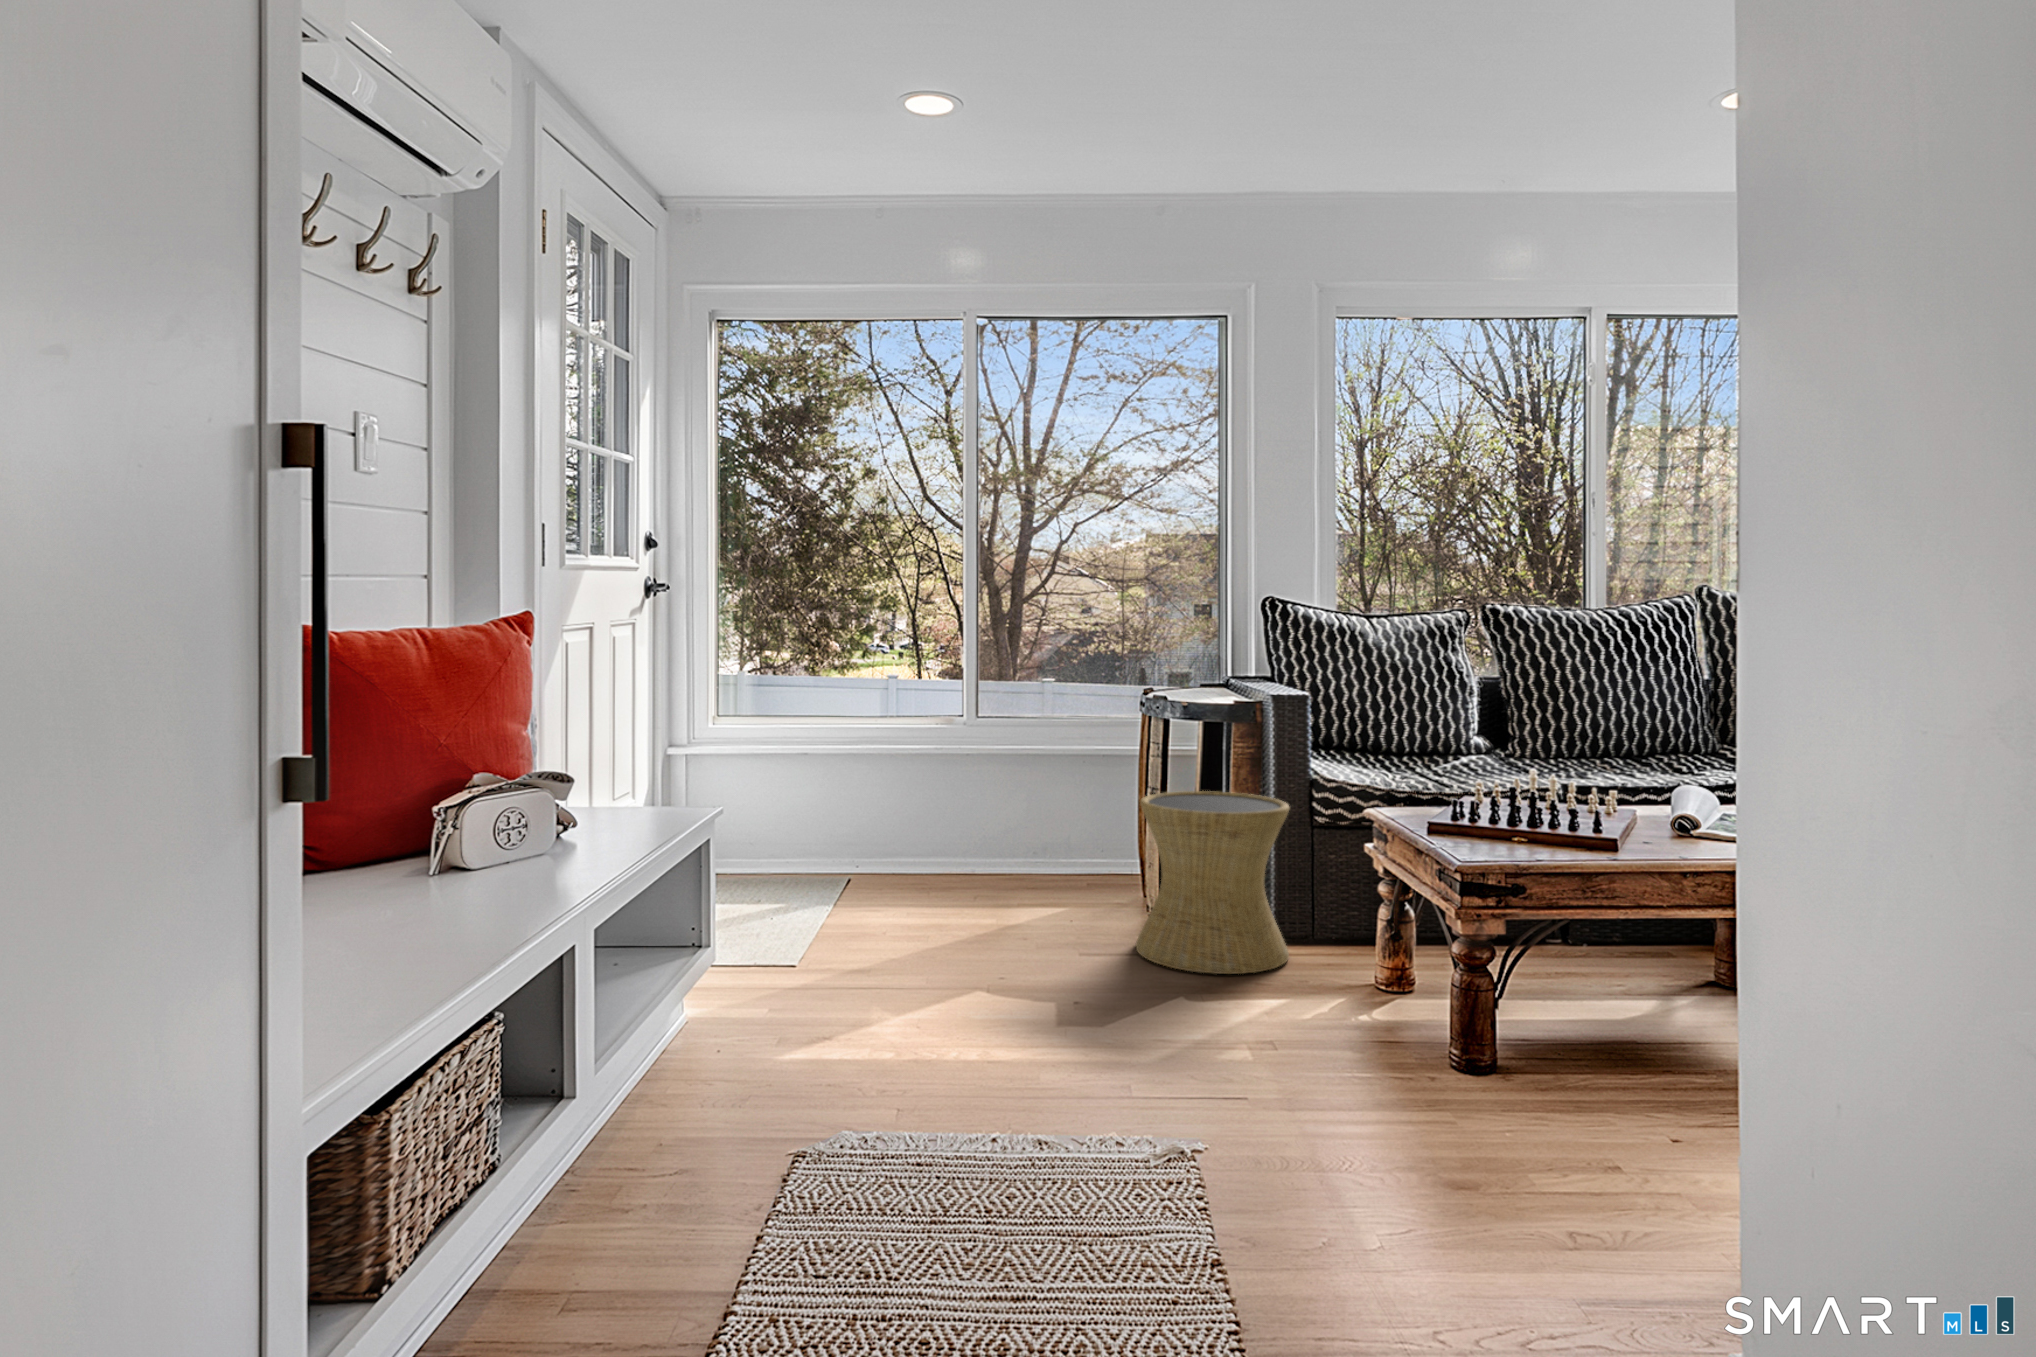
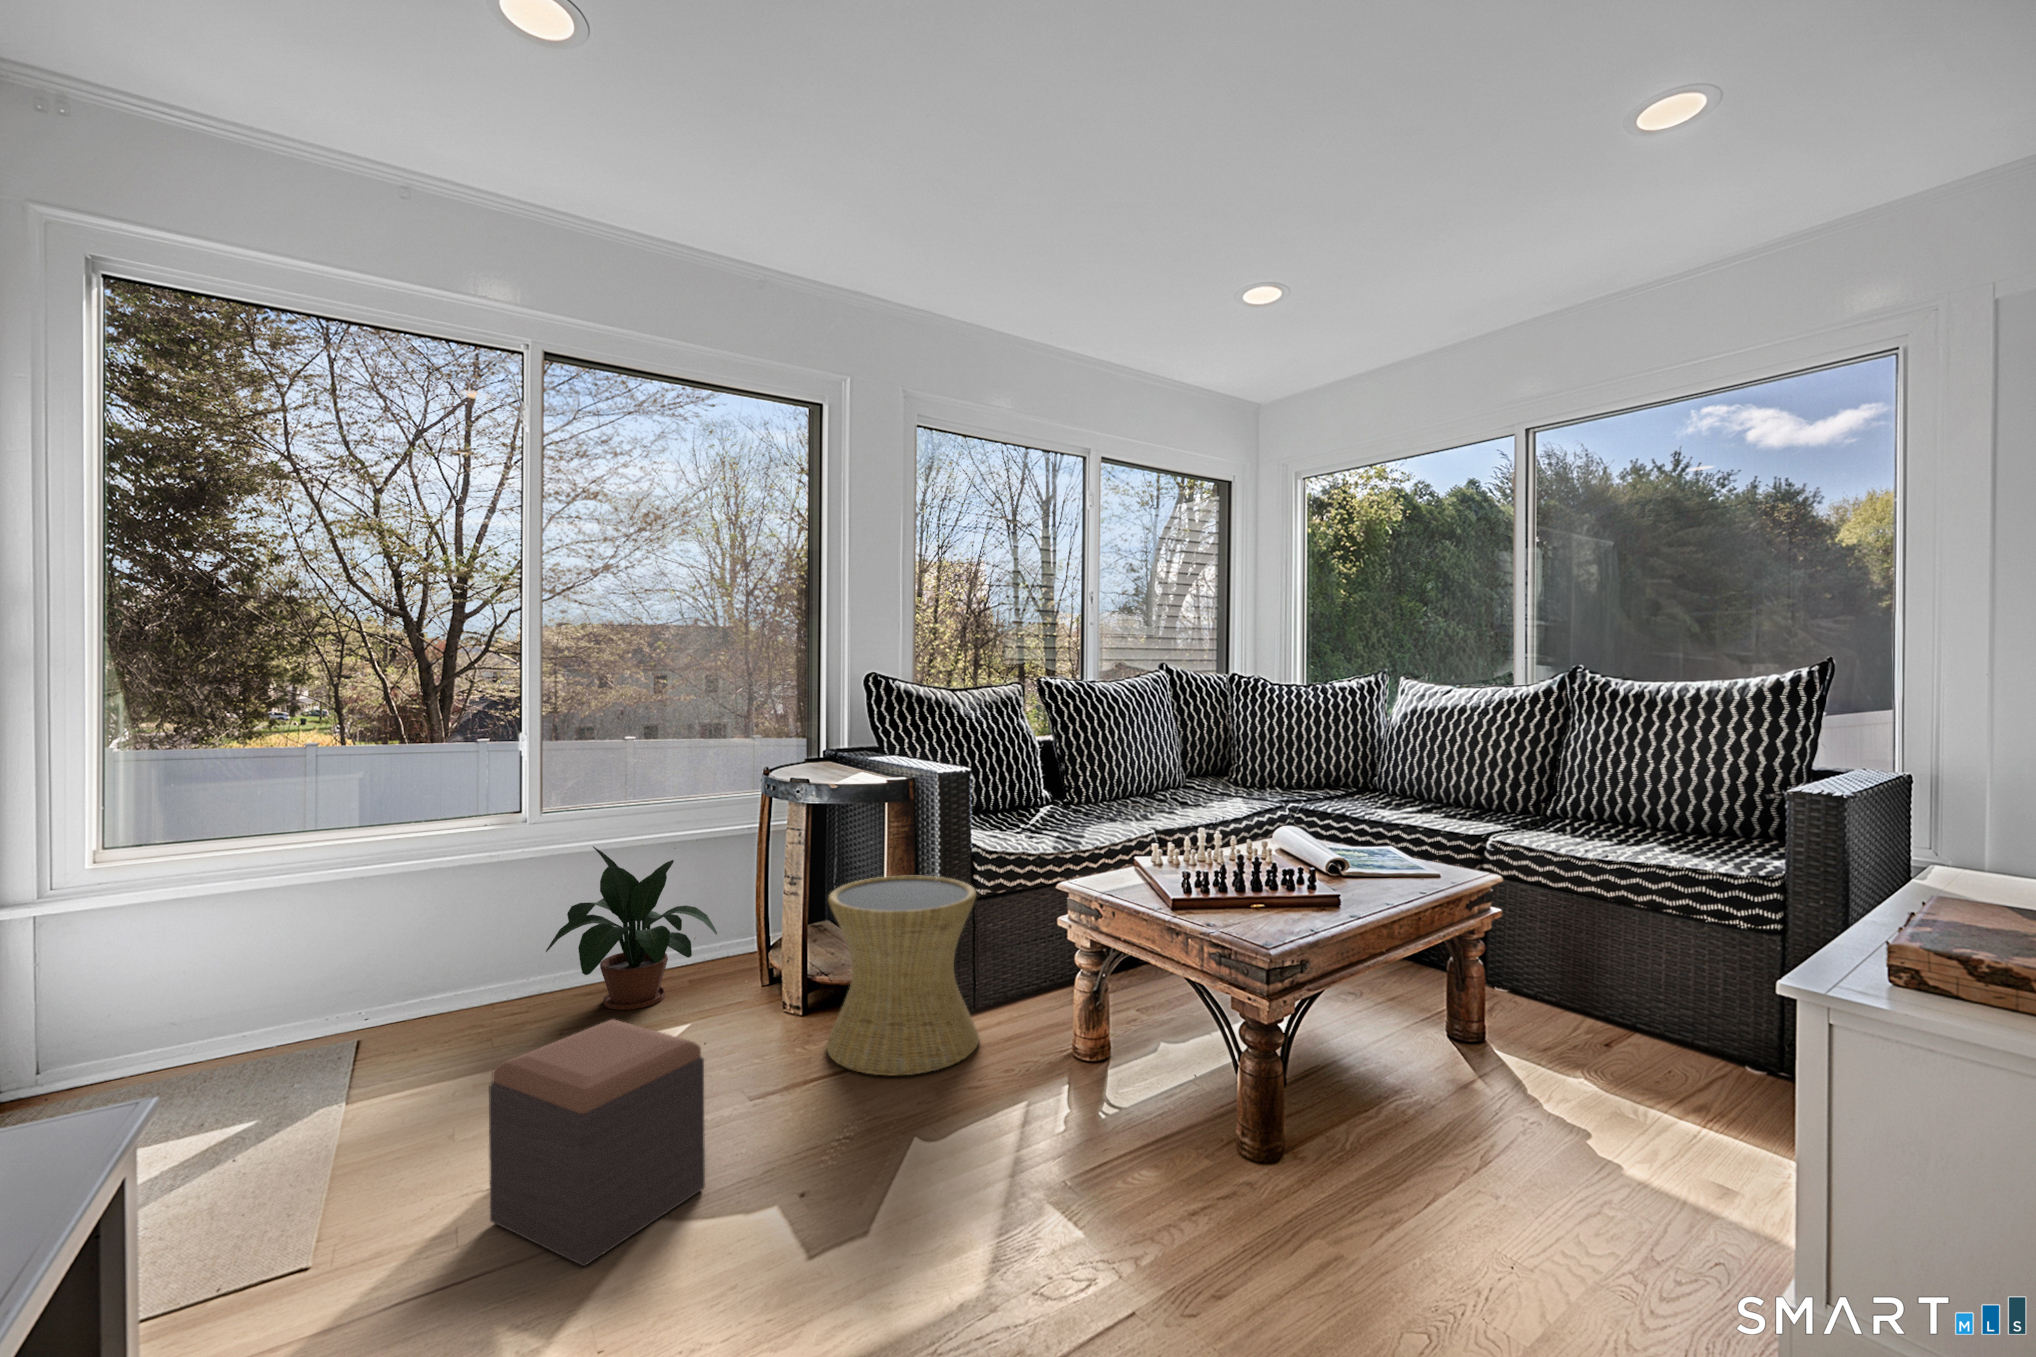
potted plant: none [957,743,1096,890] -> present [546,846,717,1010]
footstool: none [827,852,967,1009] -> present [489,1019,705,1266]

